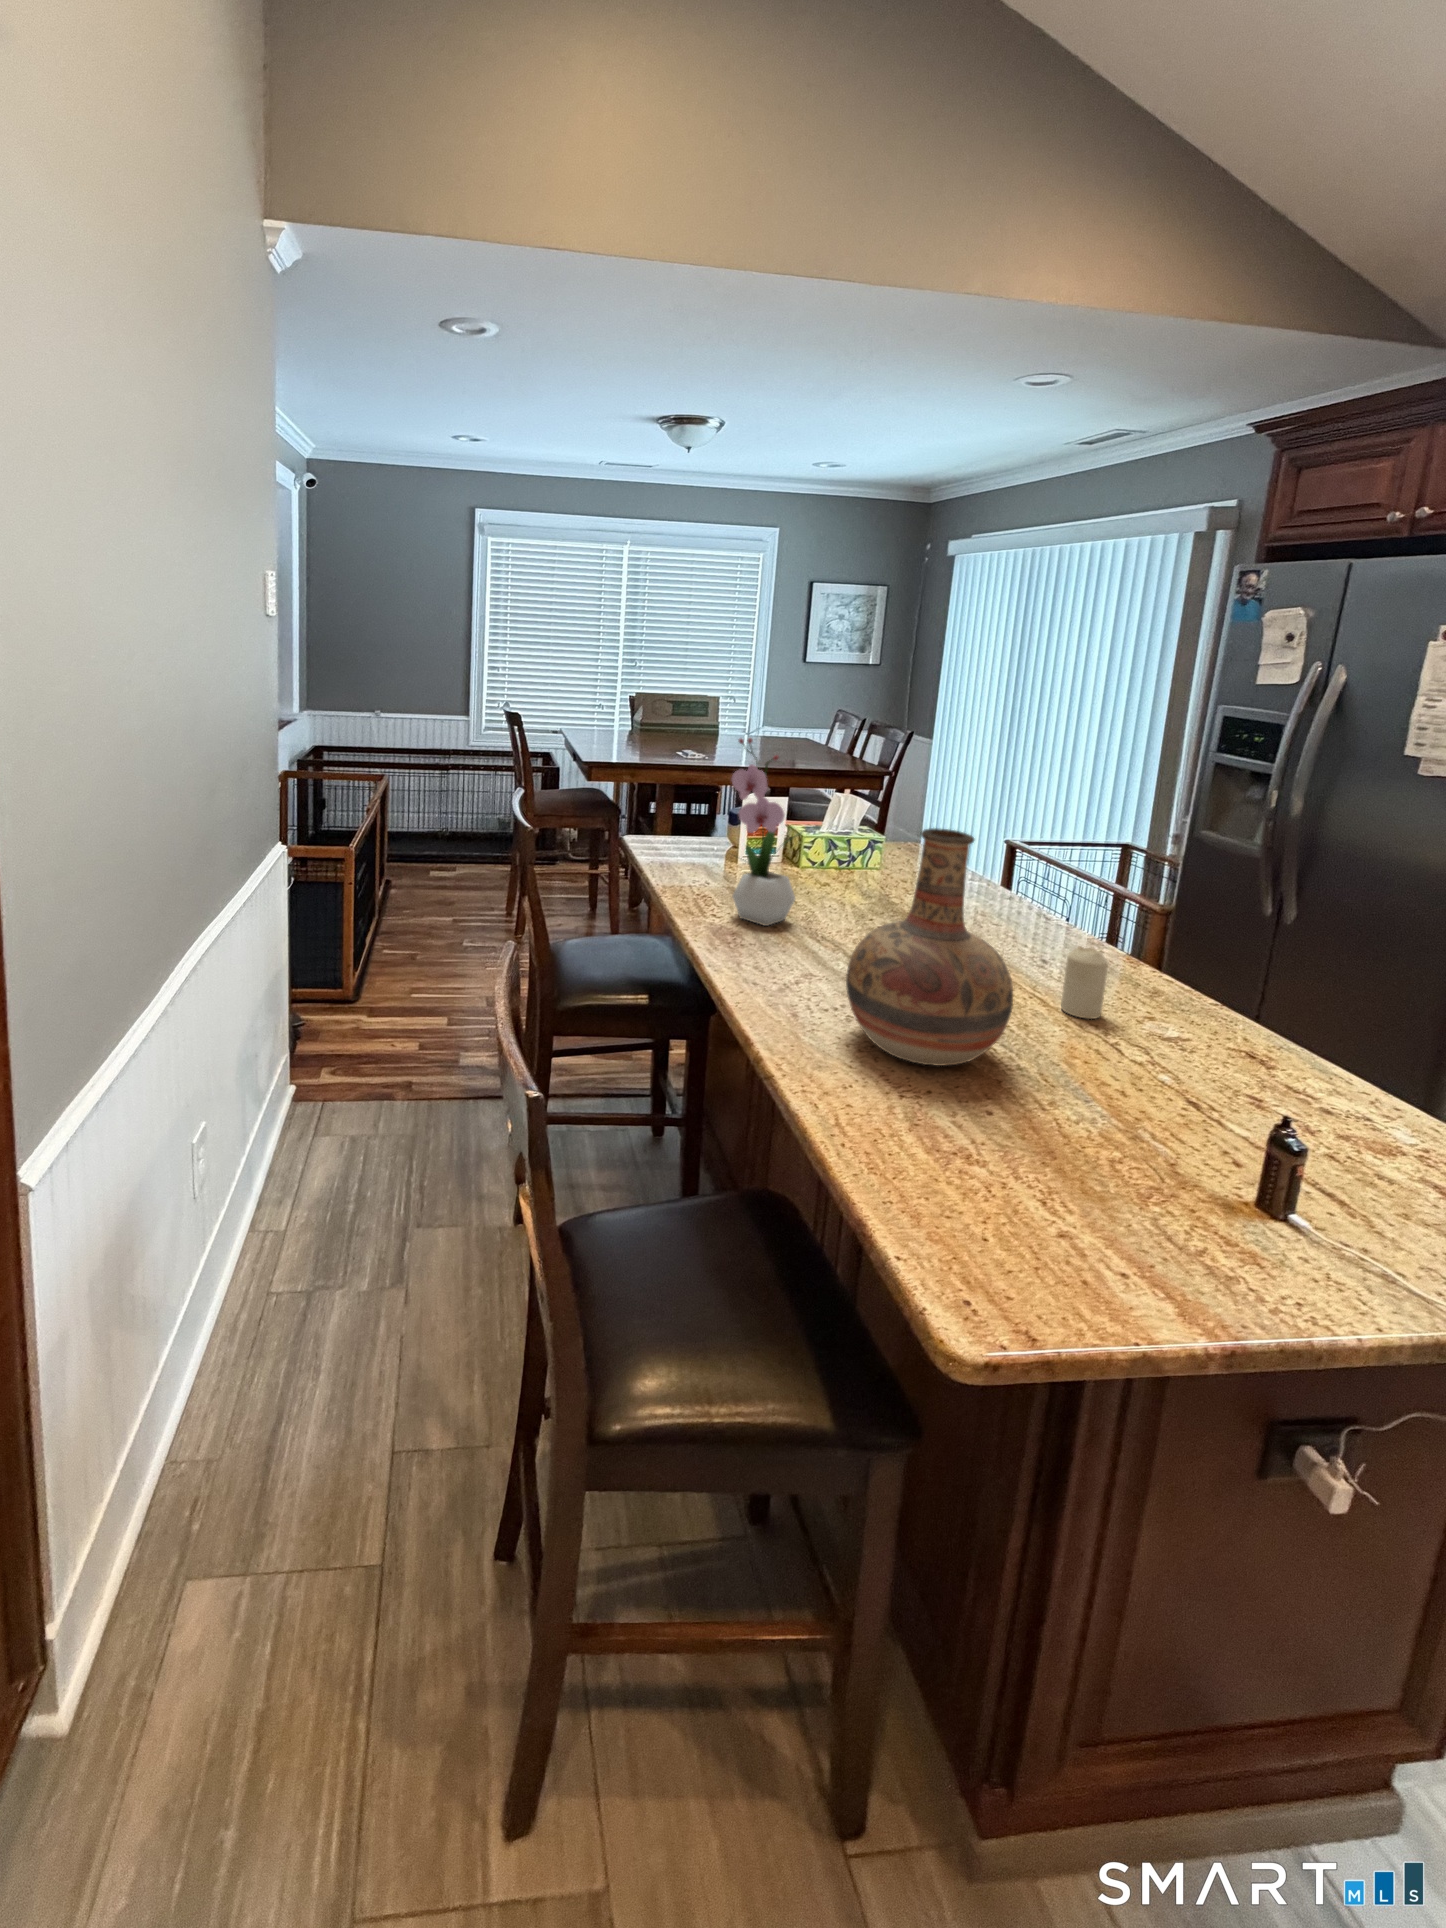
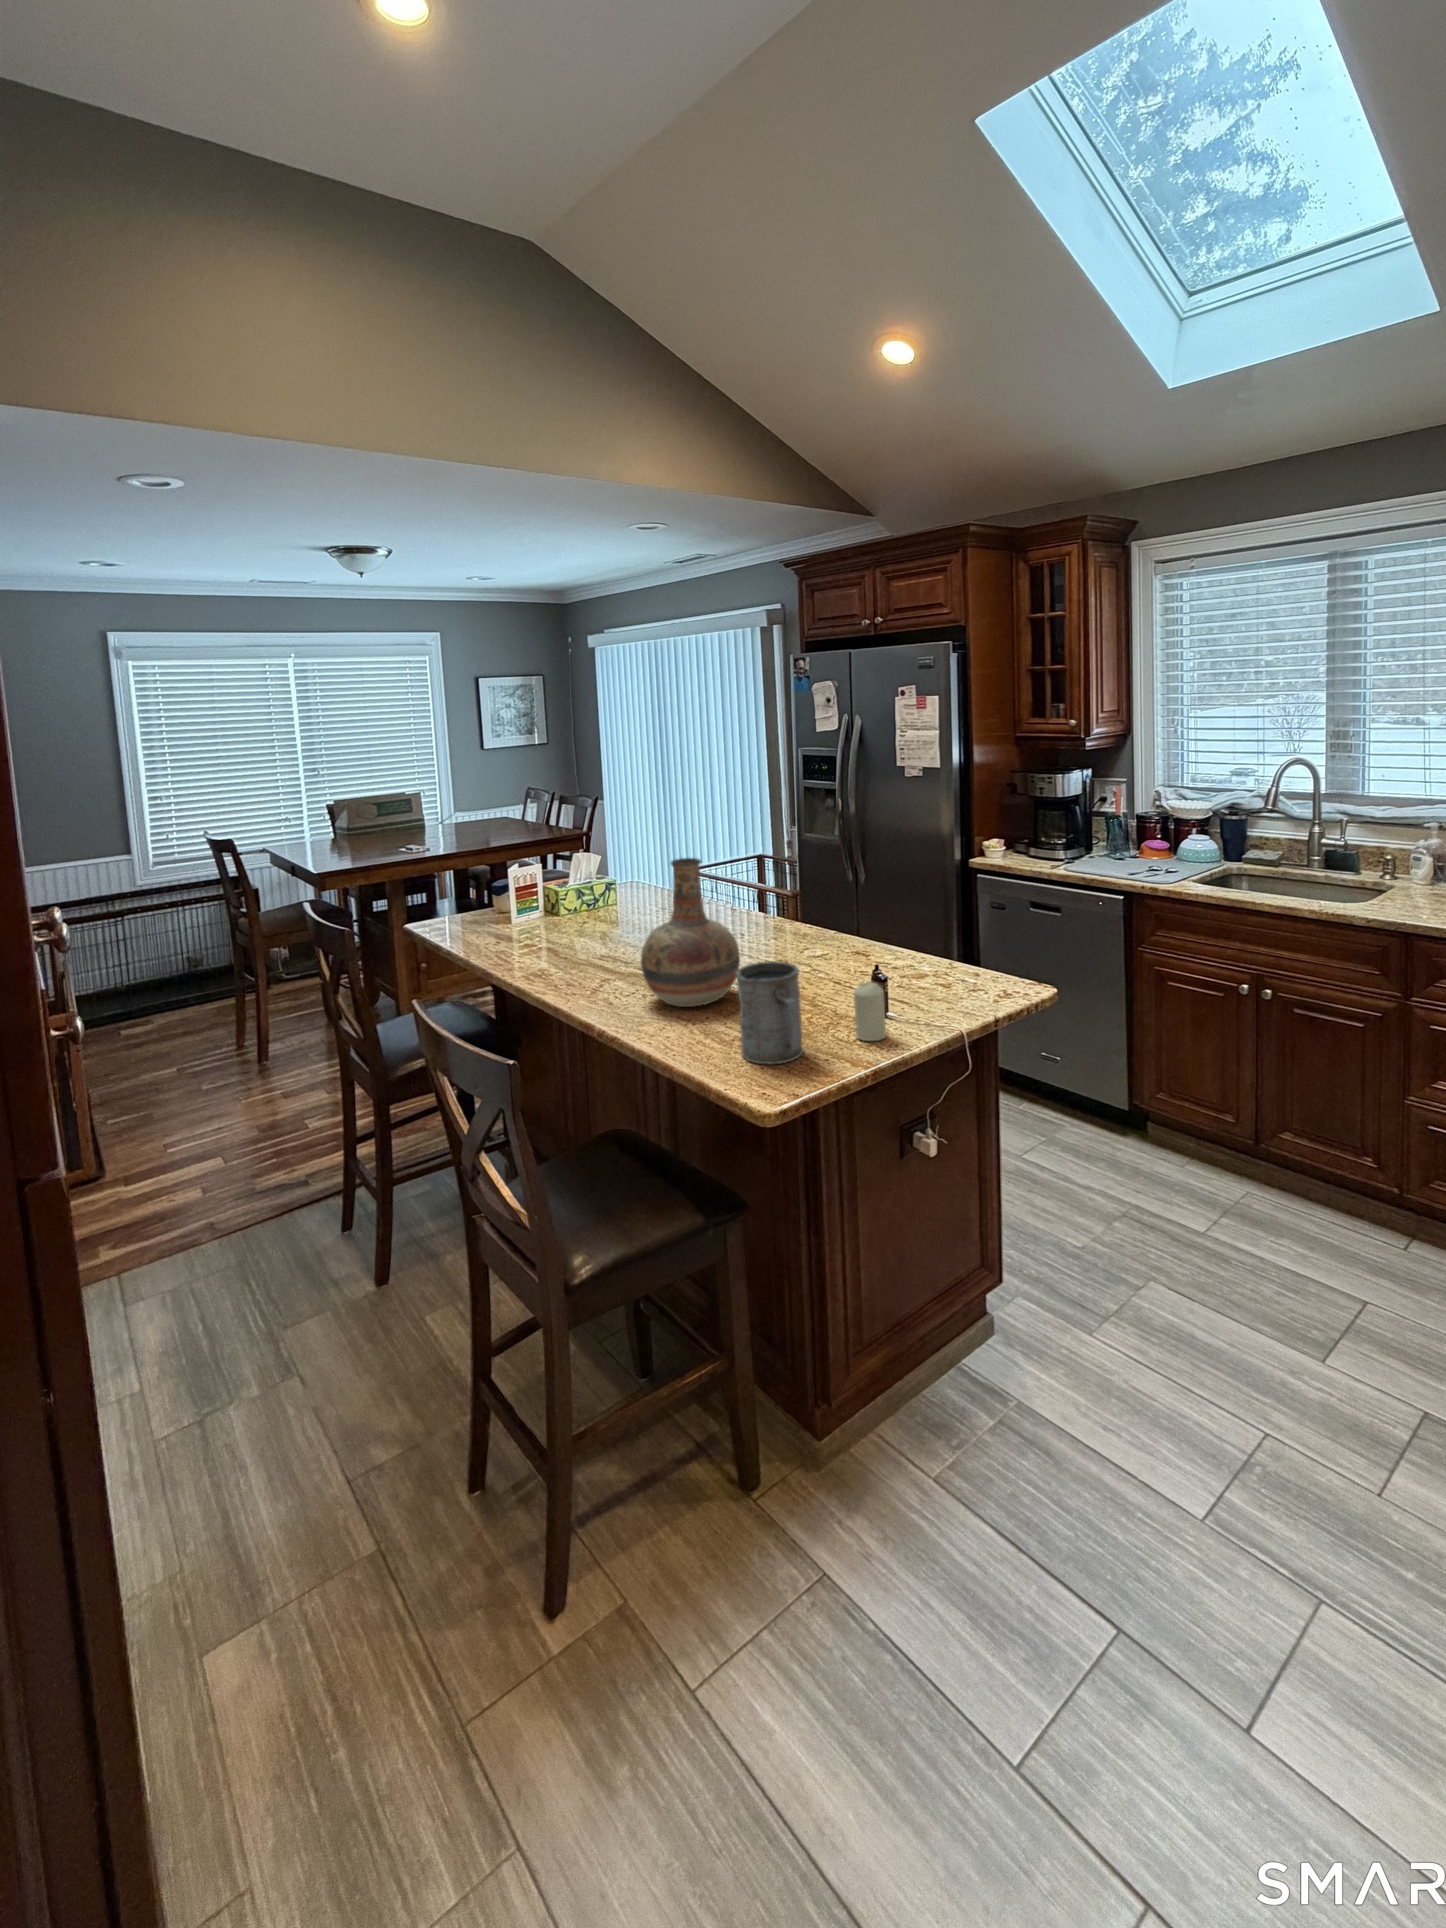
flower arrangement: present [732,738,804,926] -> none [516,823,576,959]
candle: present [1061,946,1108,1019] -> present [854,981,886,1041]
mug: none [956,1041,1102,1245] -> present [736,961,803,1064]

